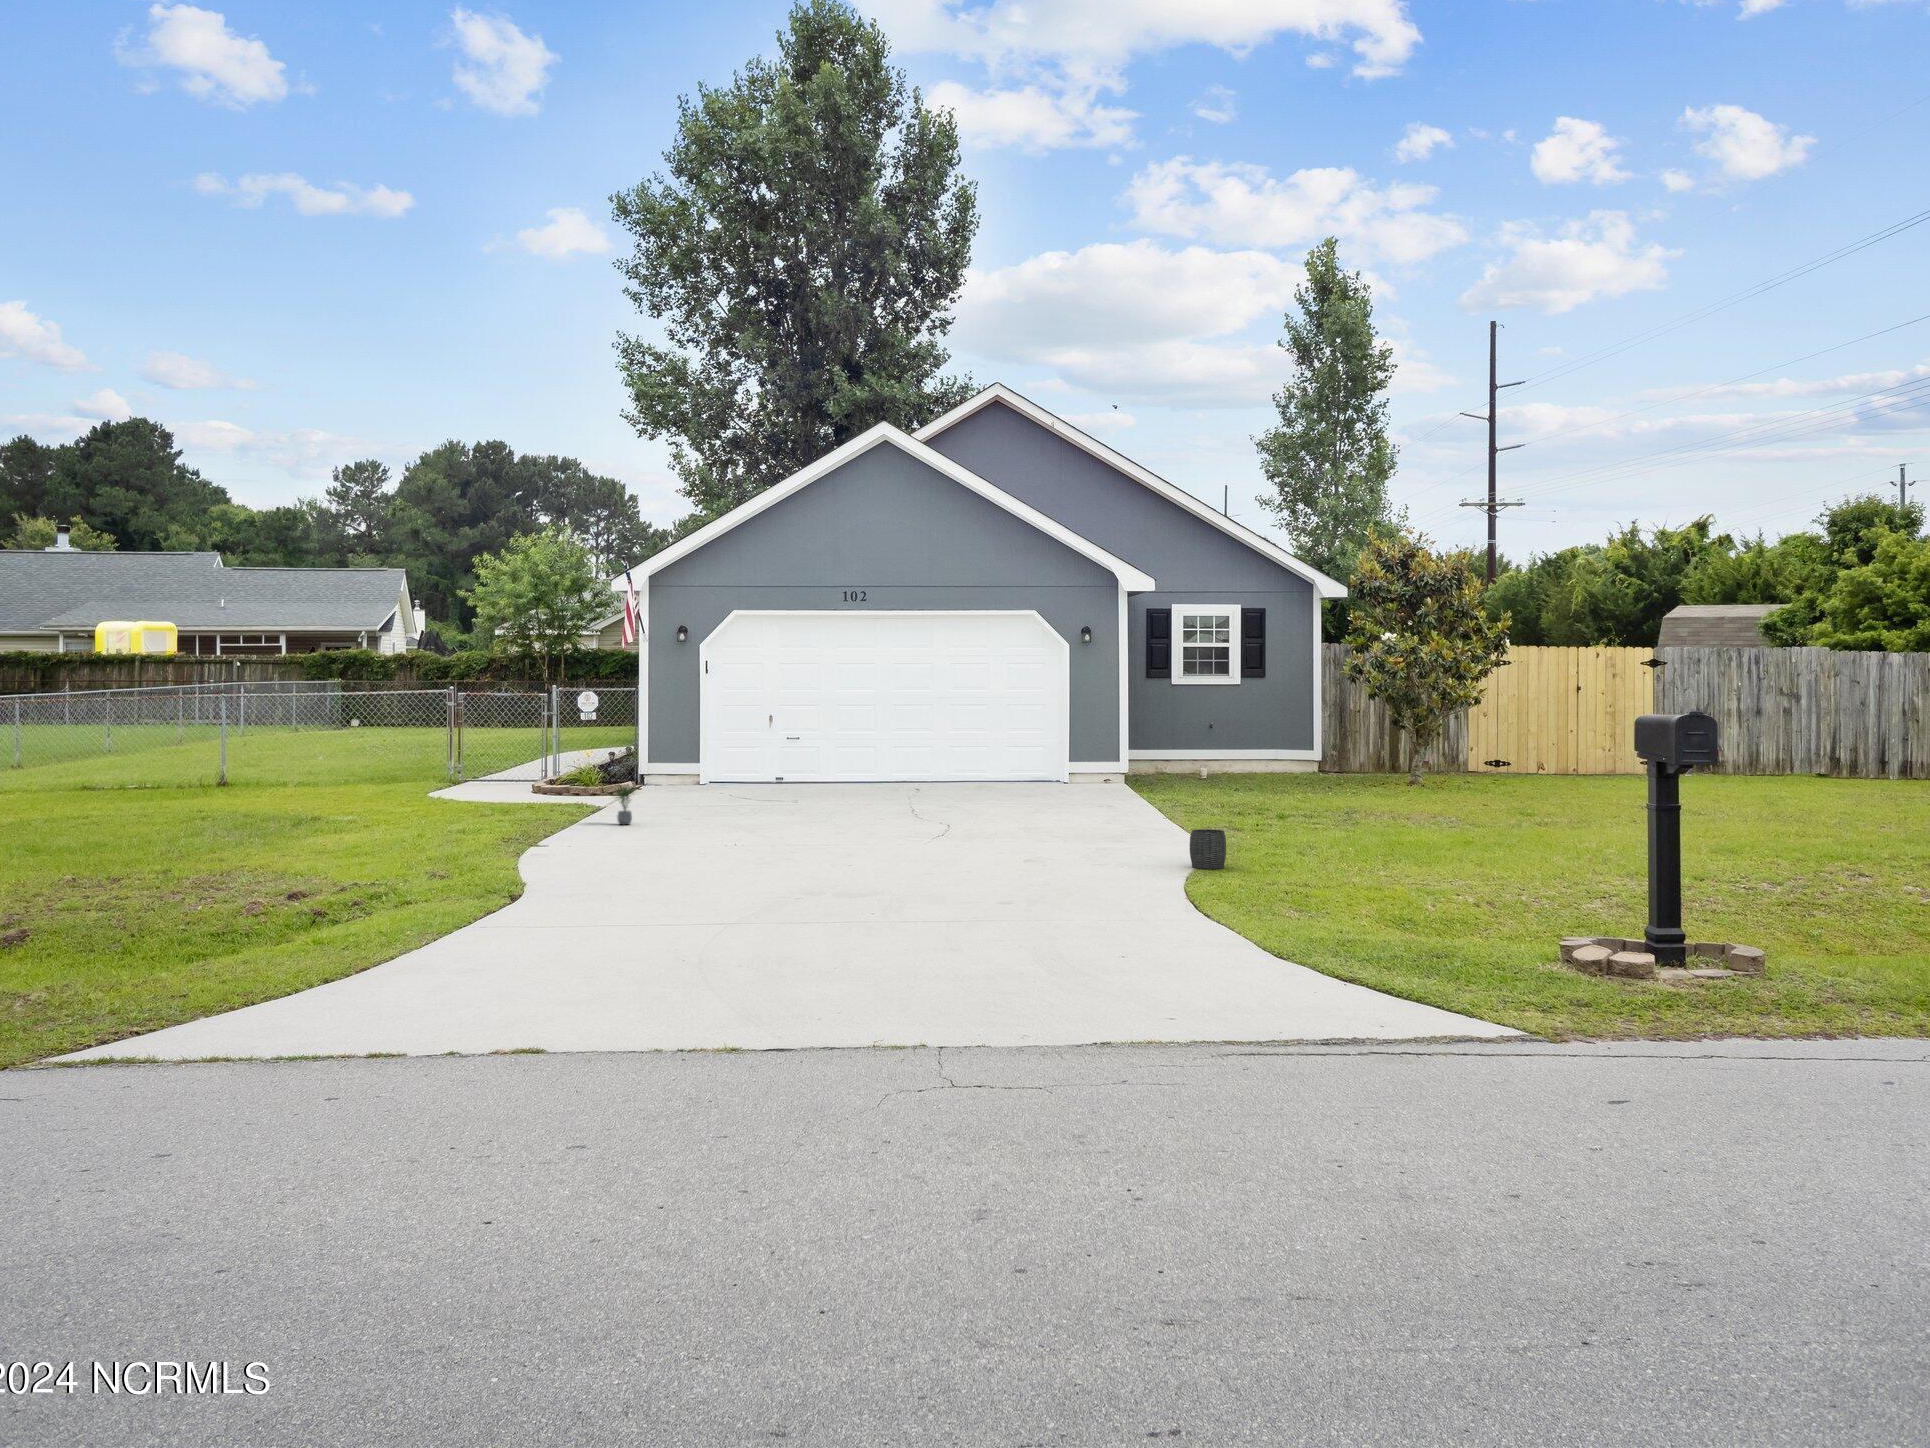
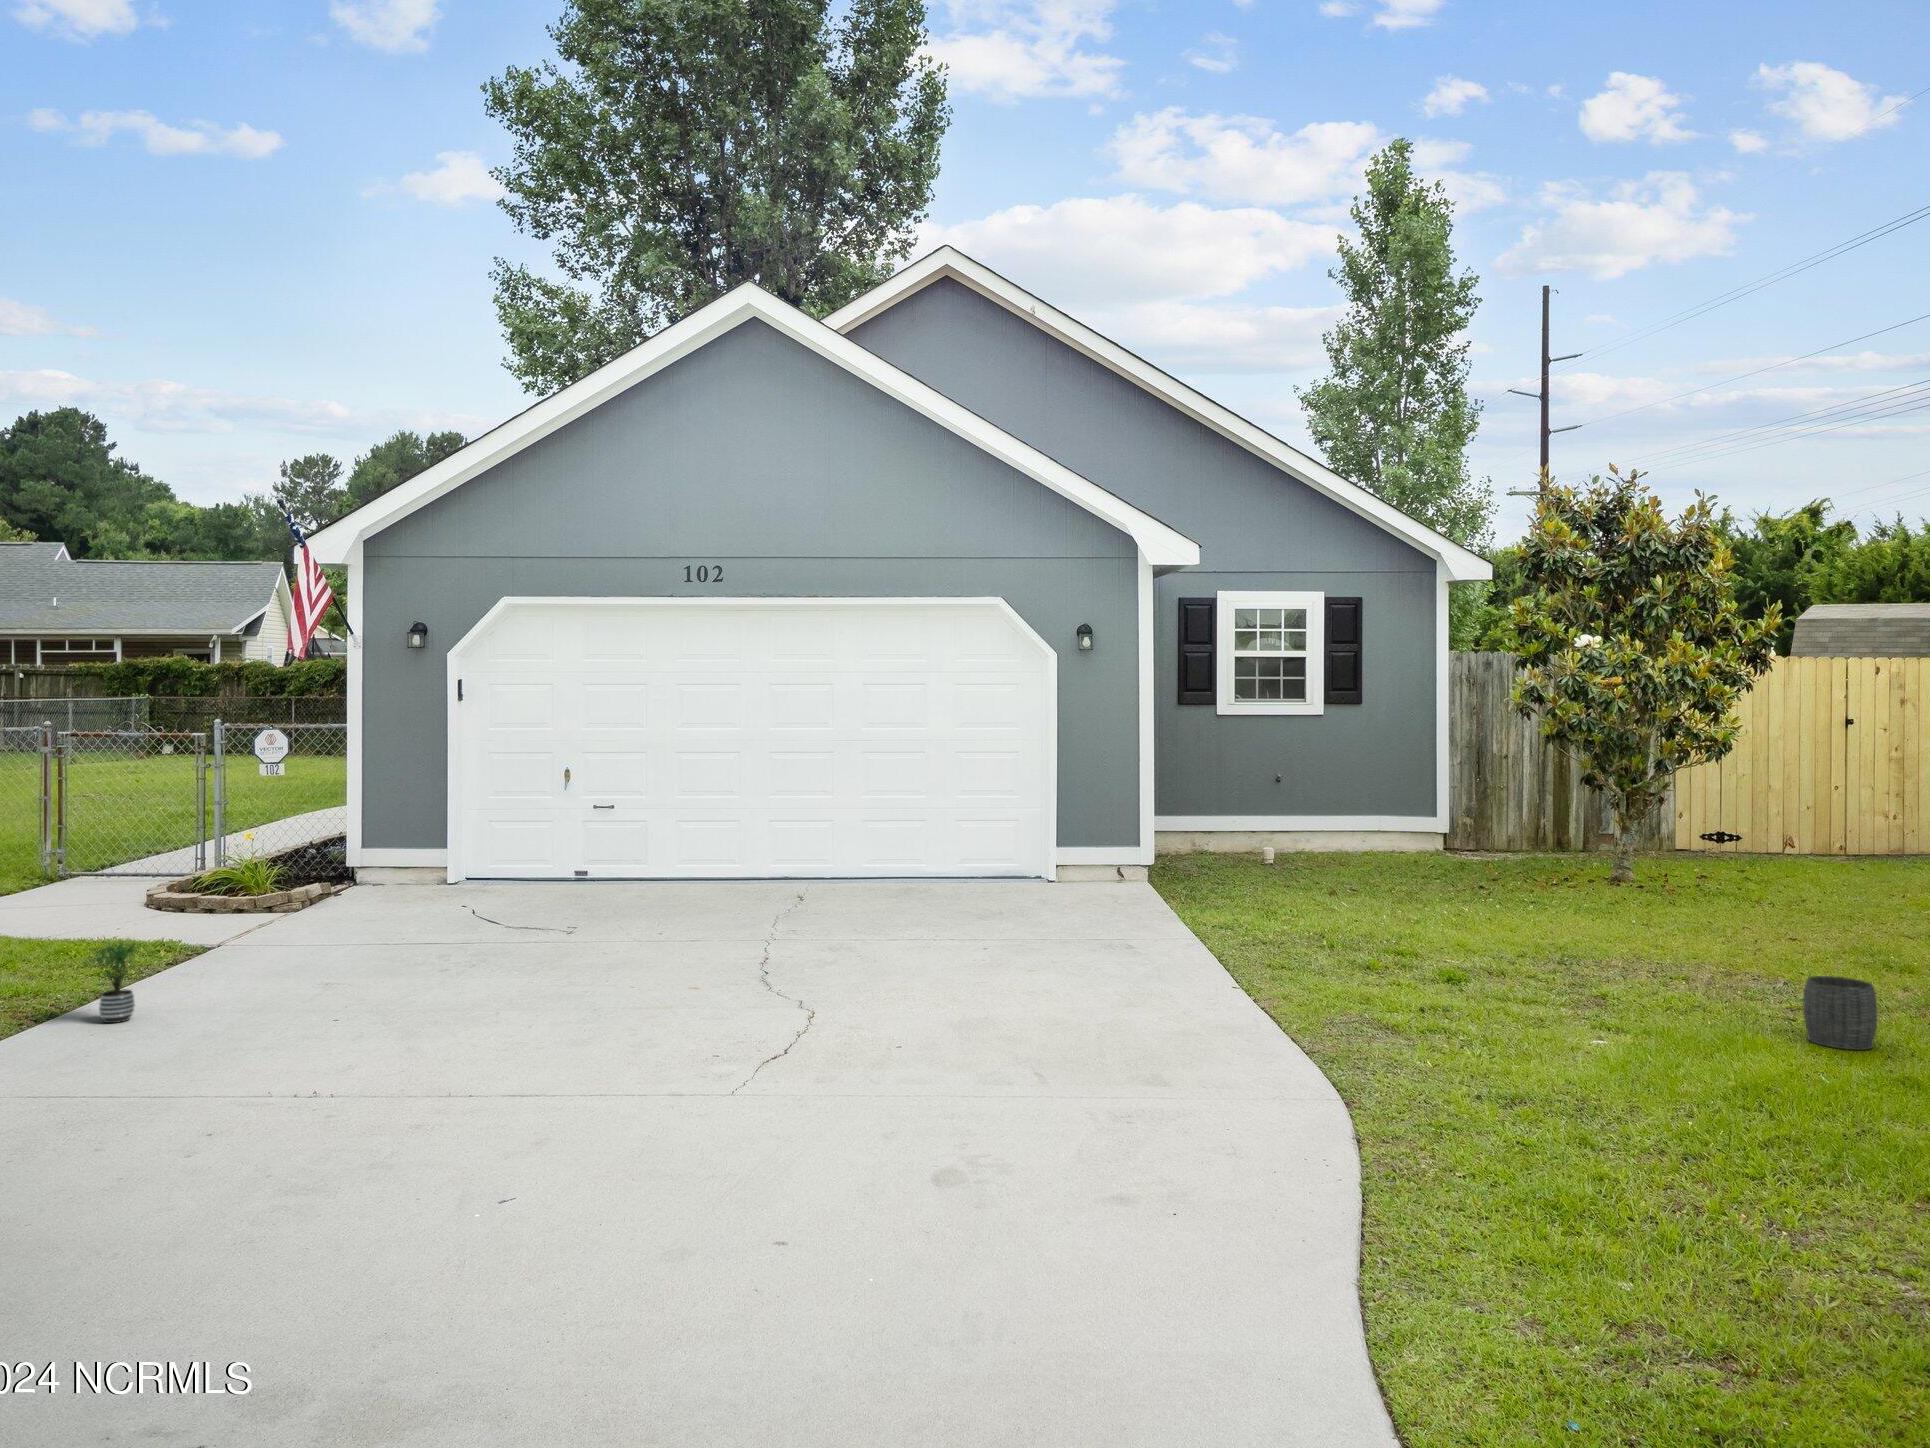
woven basket: present [1190,829,1226,869] -> present [1803,976,1878,1050]

